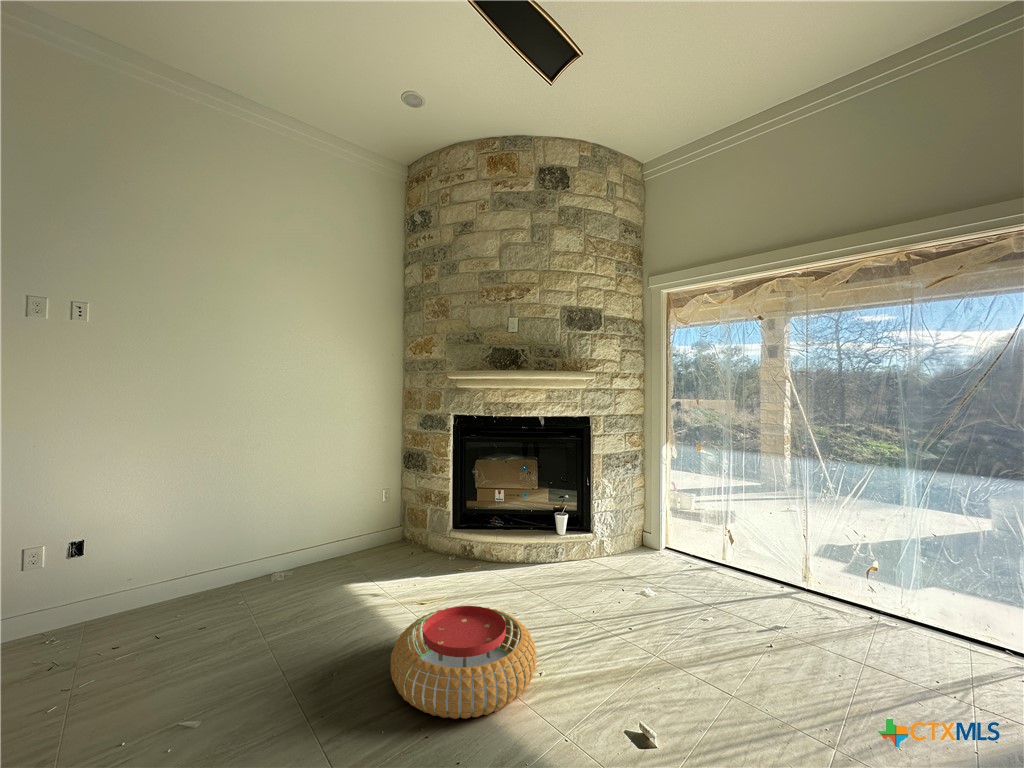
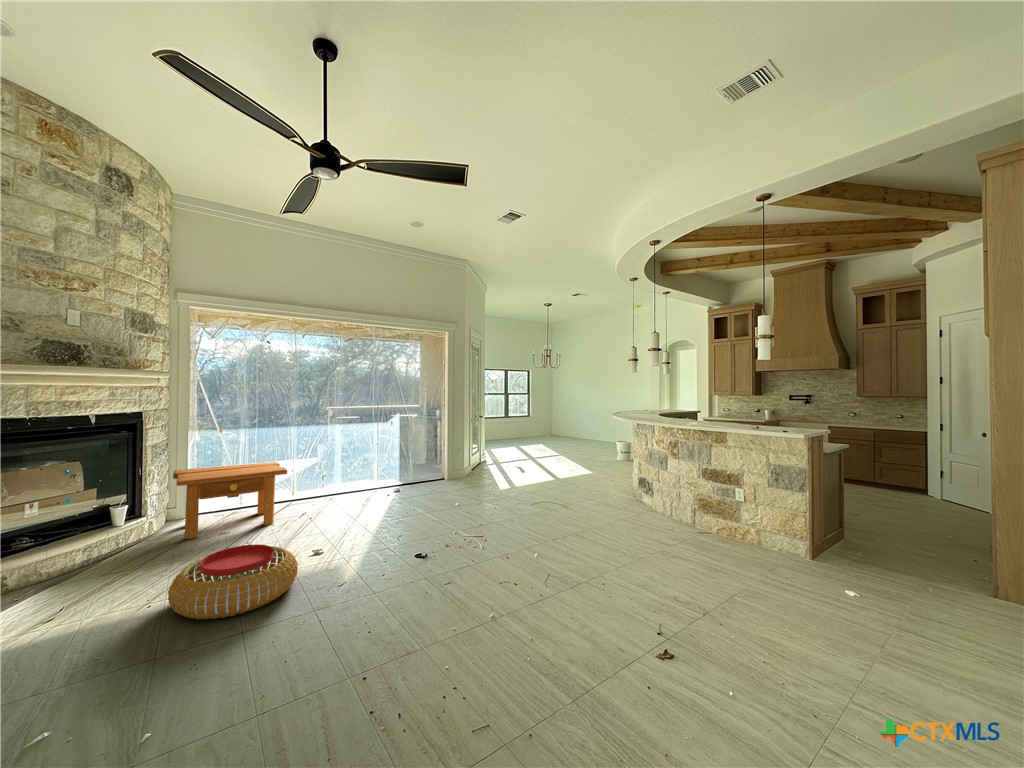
side table: none [593,490,744,610] -> present [173,462,287,539]

